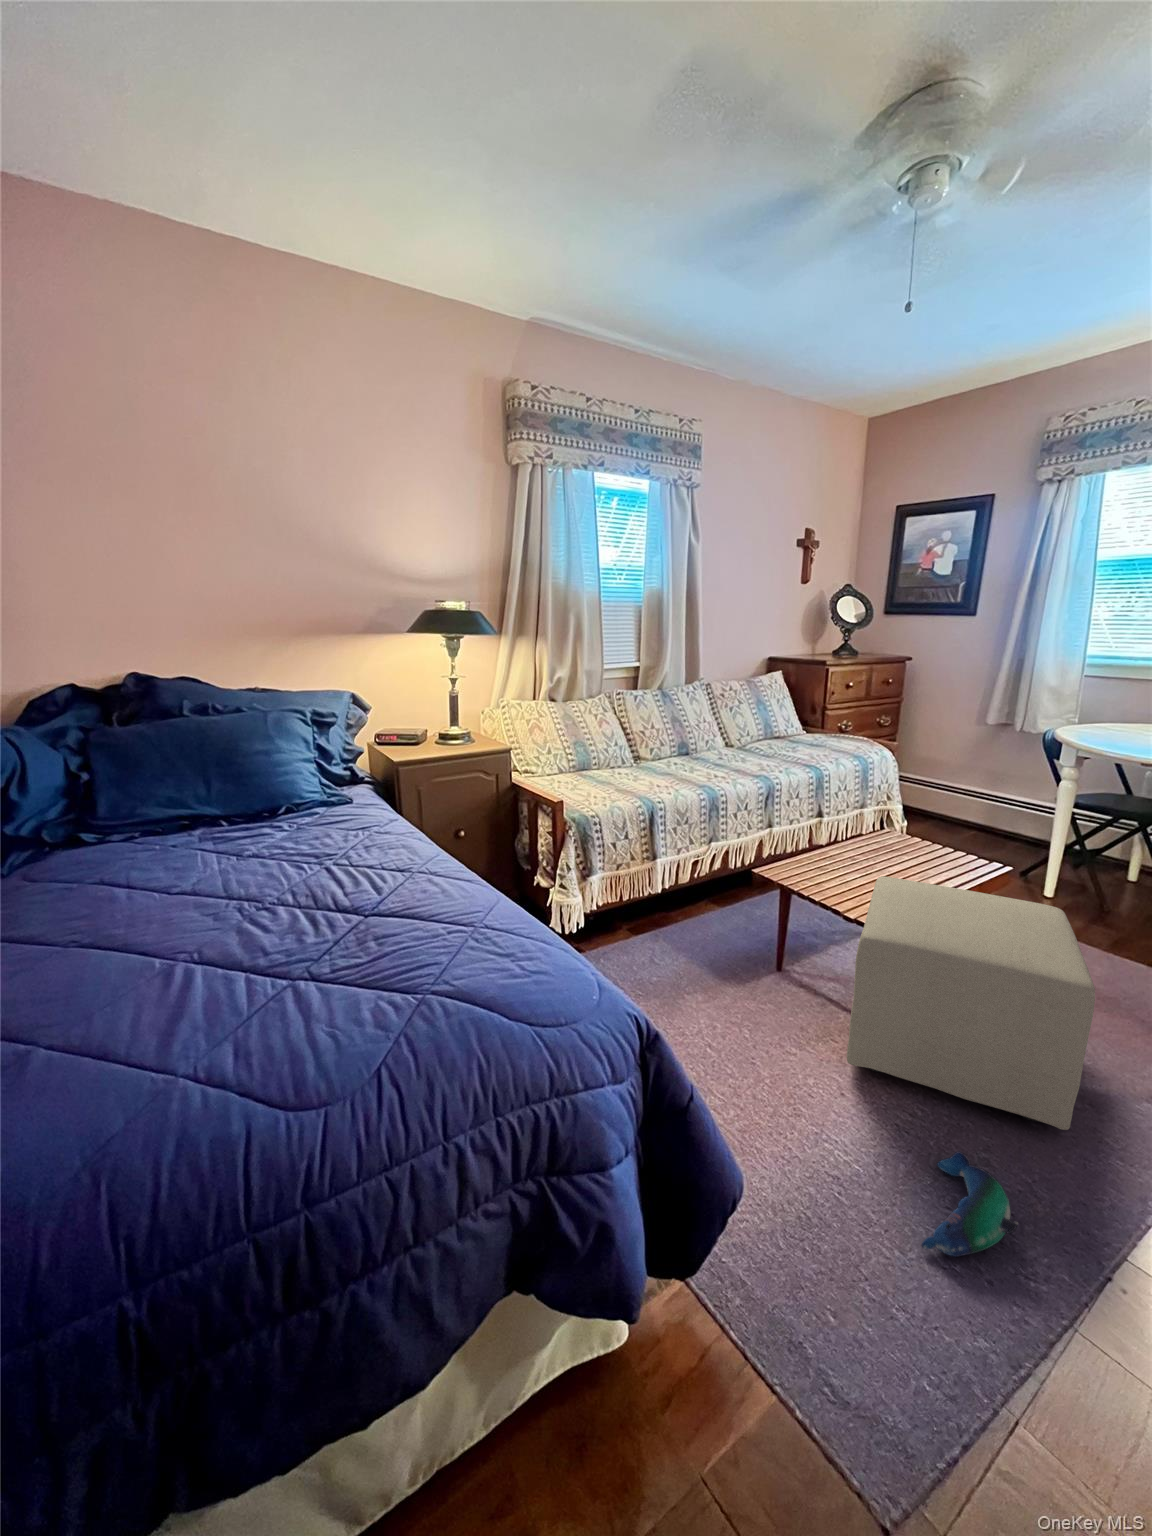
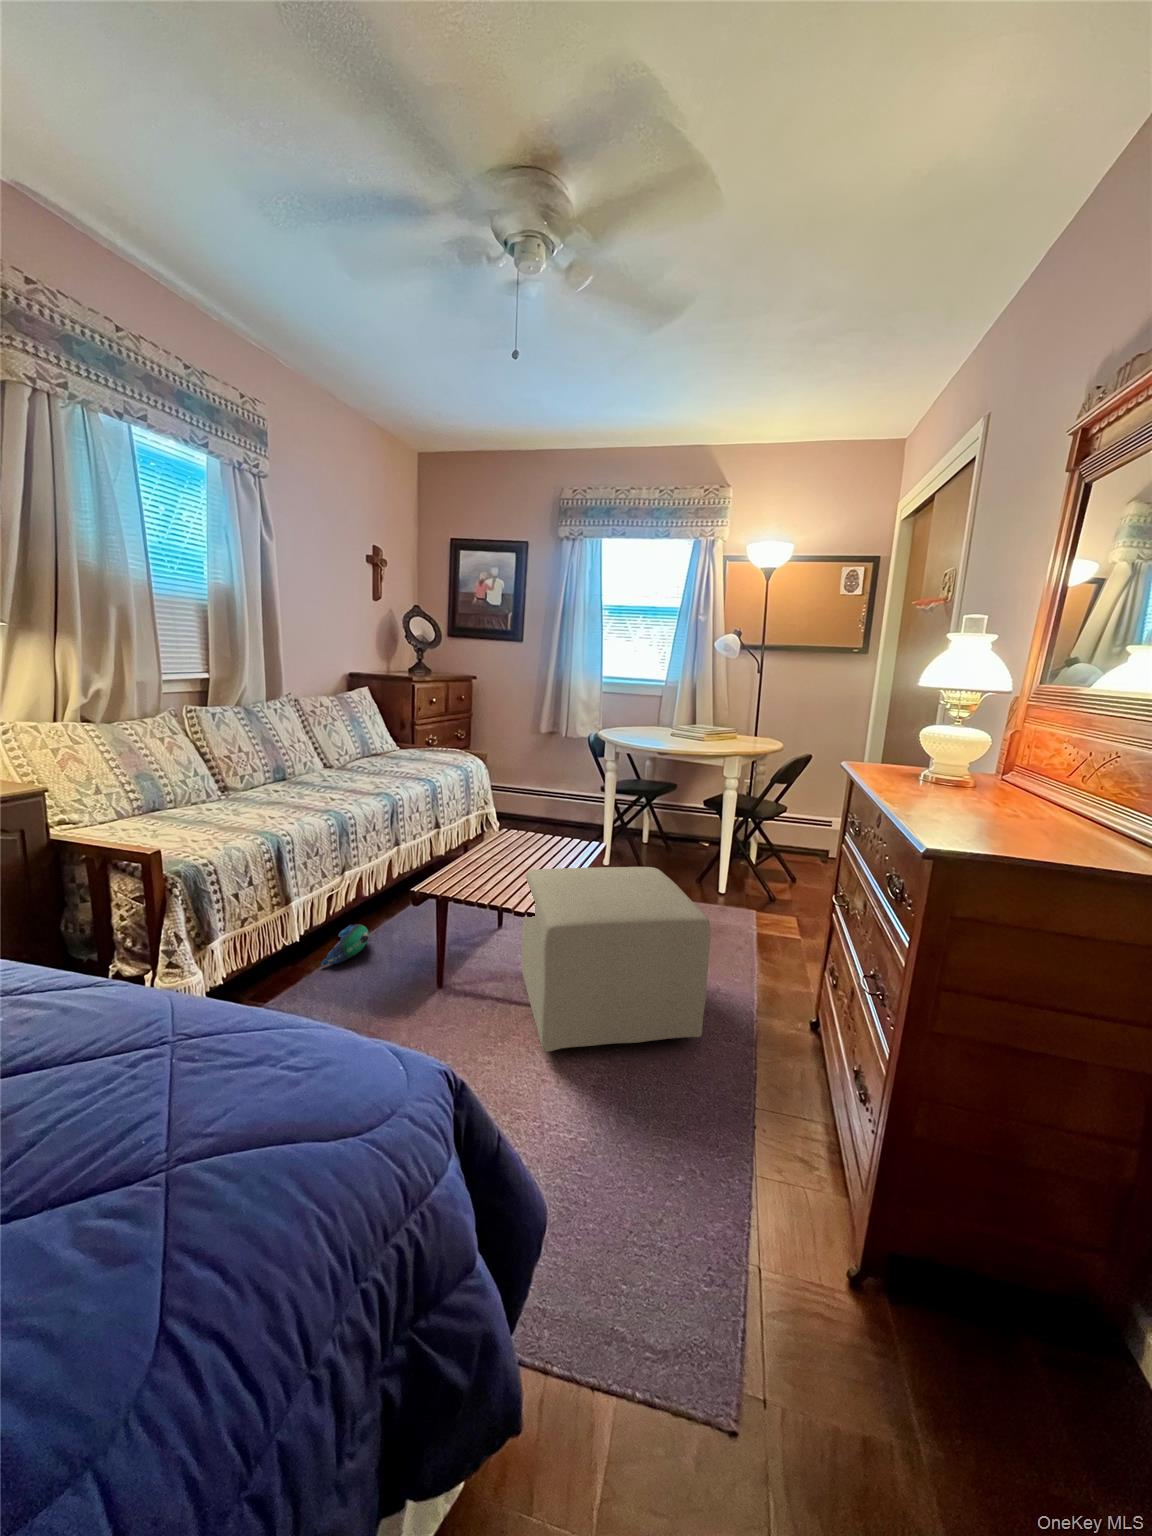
plush toy: present [922,1152,1018,1257] -> present [321,924,369,966]

